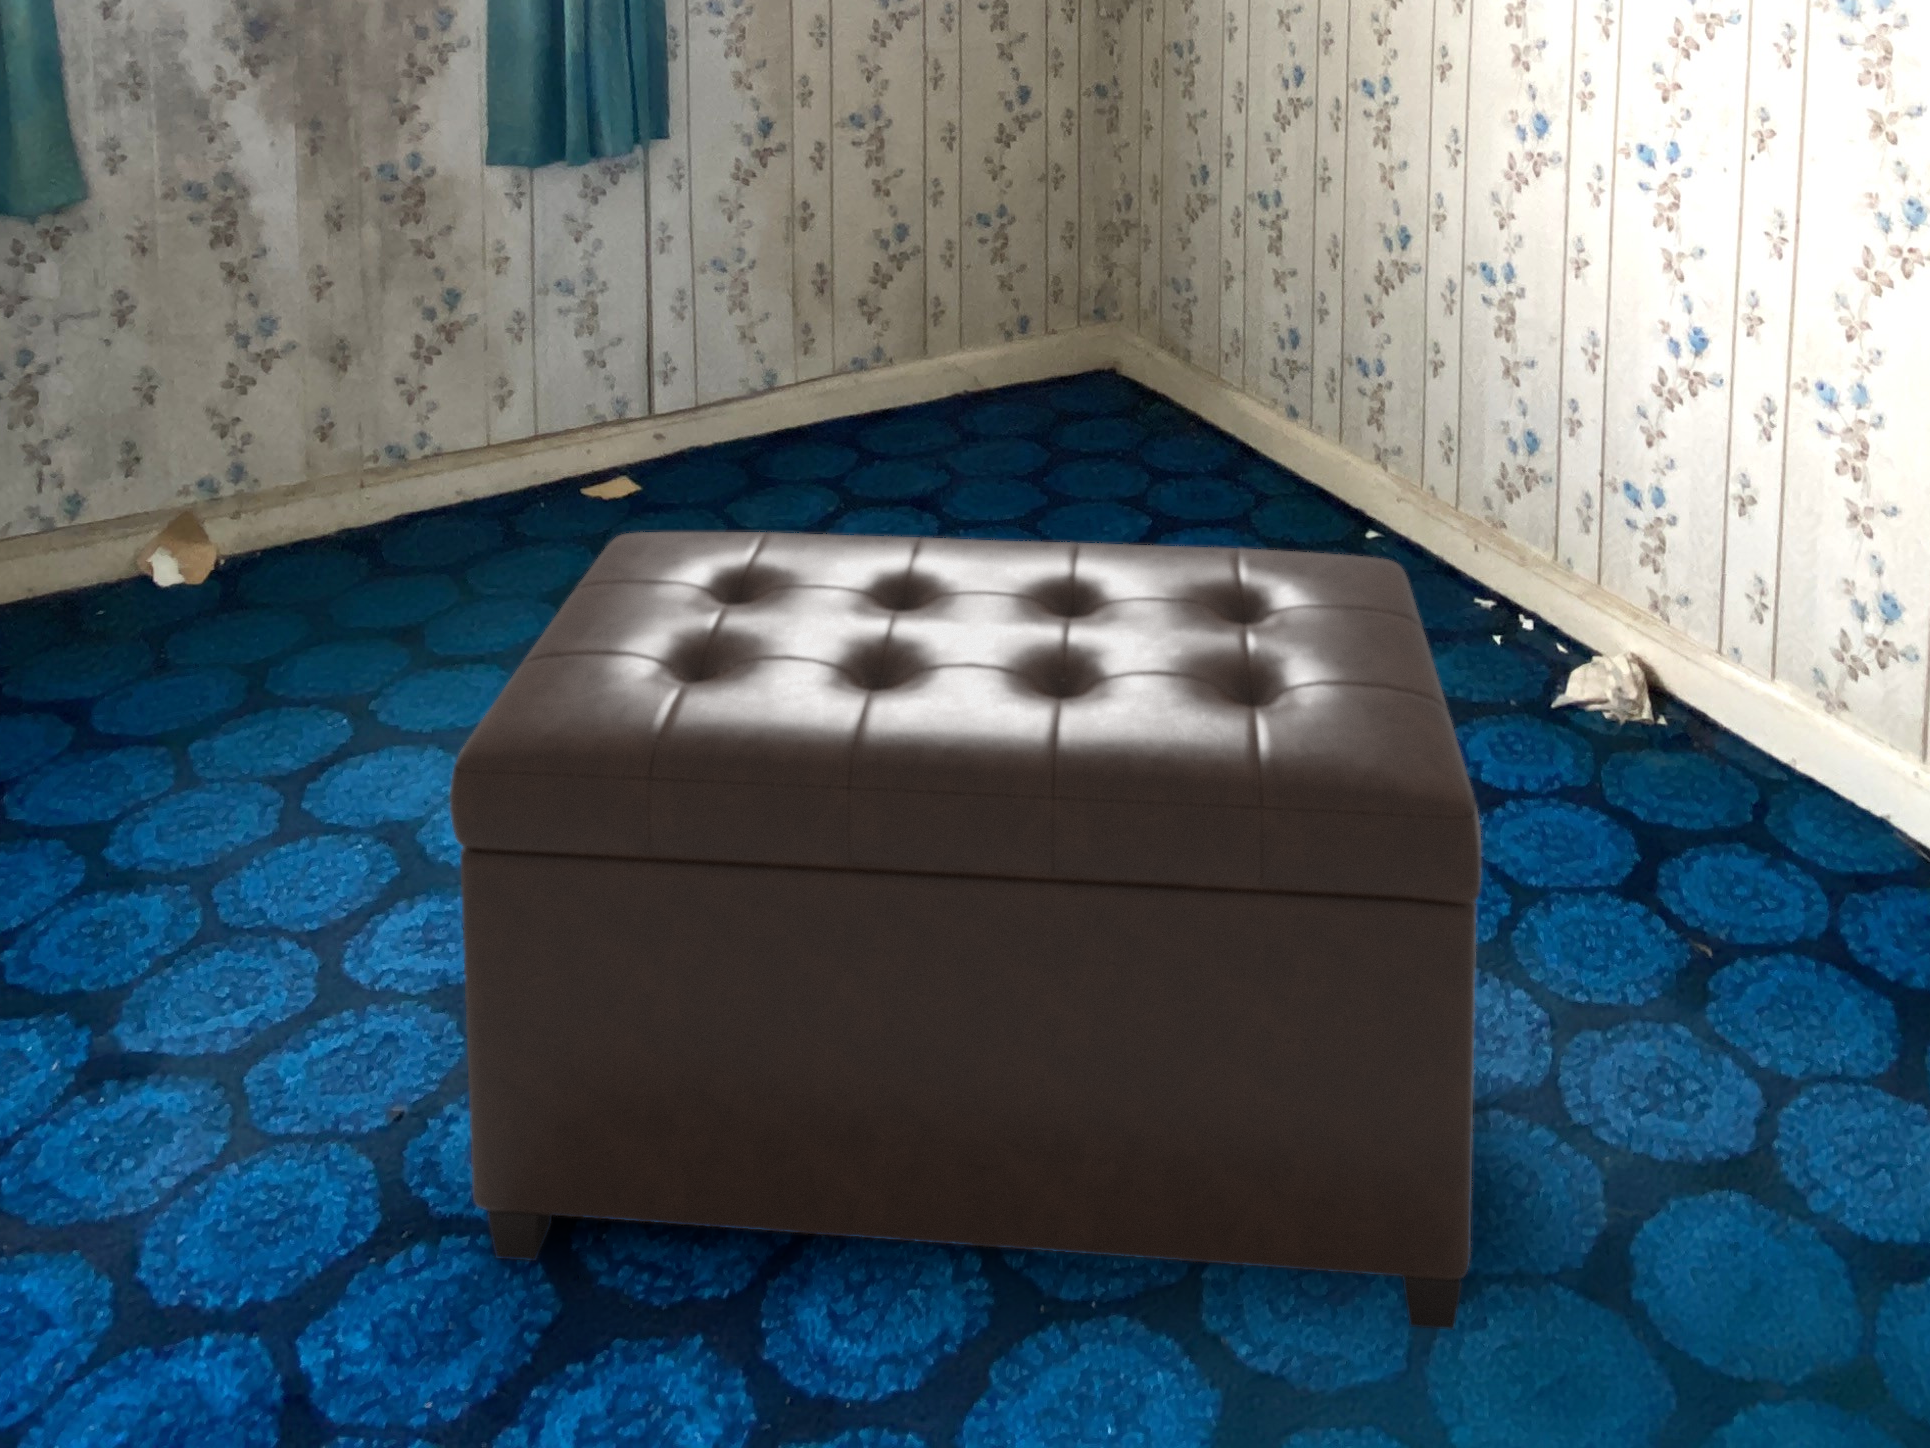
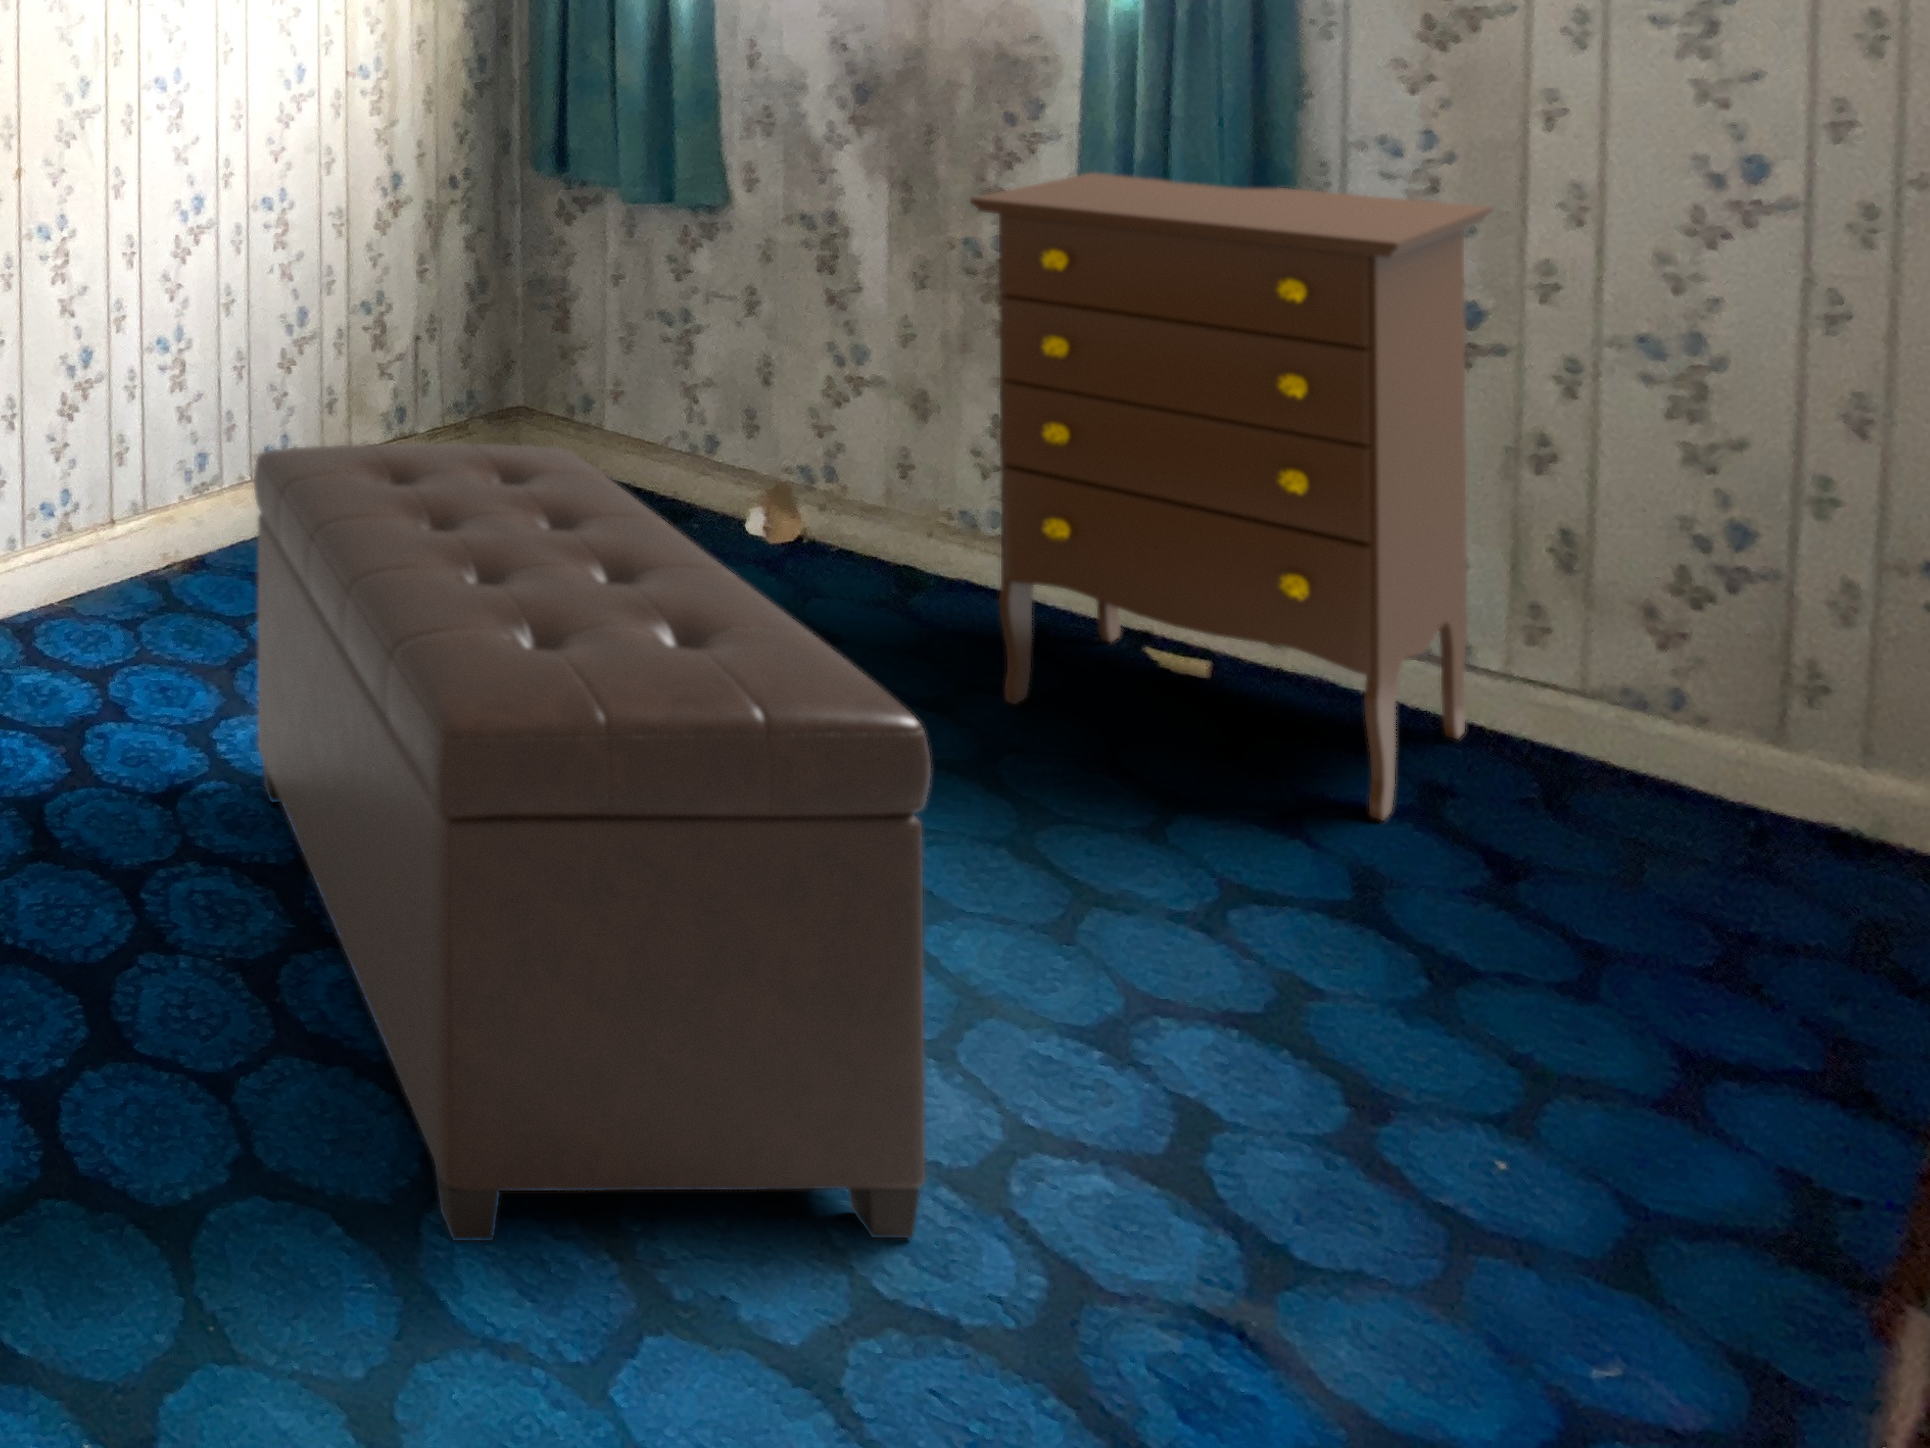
dresser: none [514,47,902,592] -> present [970,173,1492,820]

